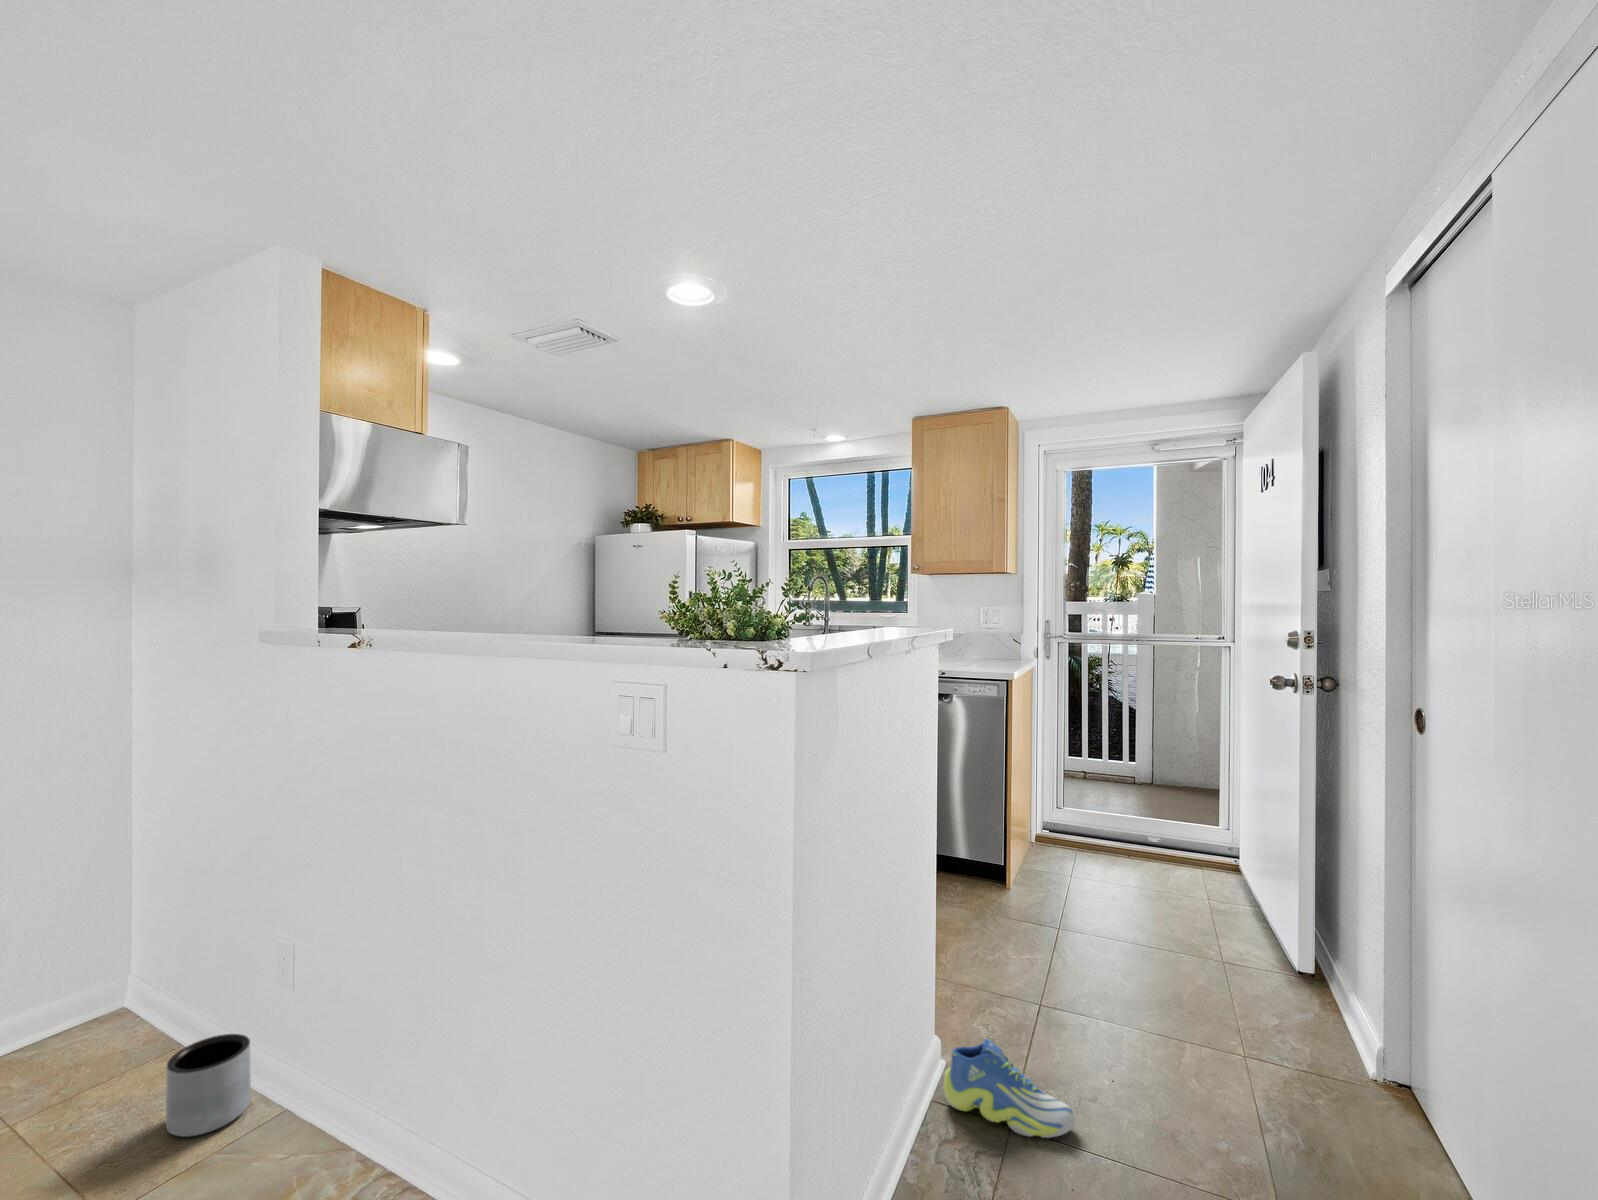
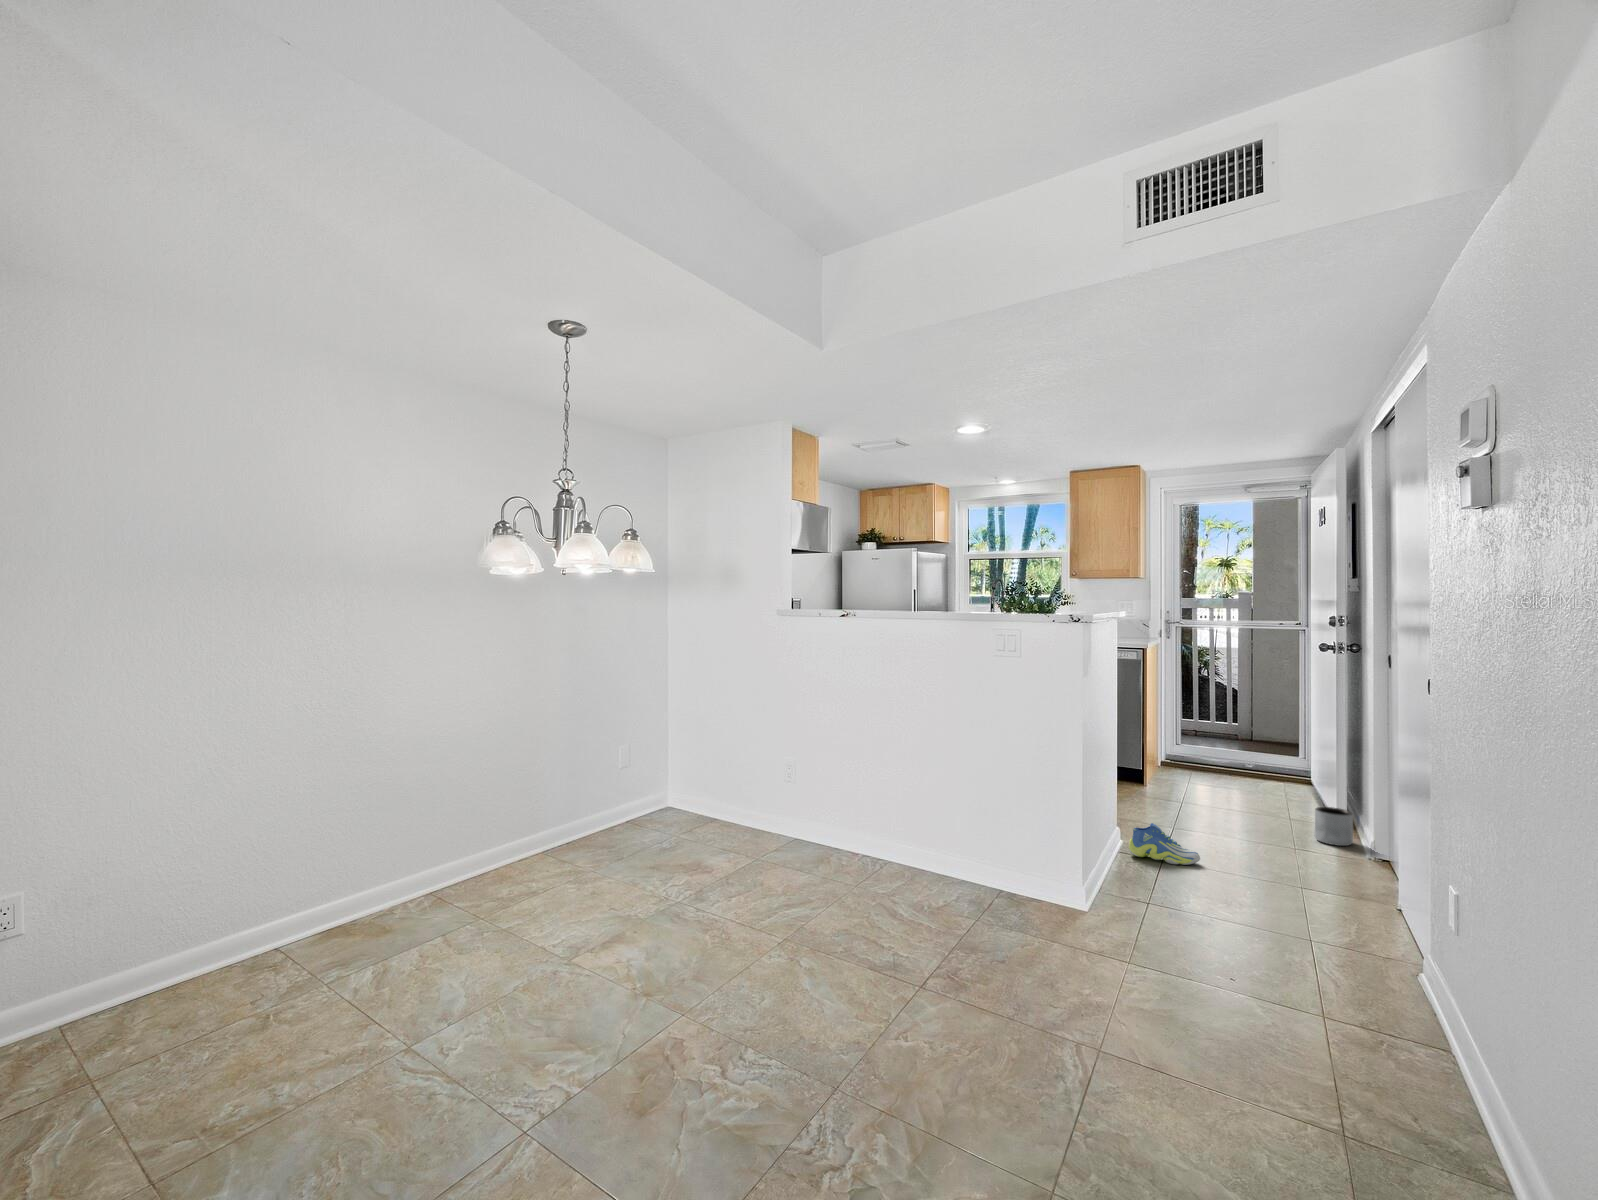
planter: present [166,1034,251,1137] -> present [1315,807,1353,846]

